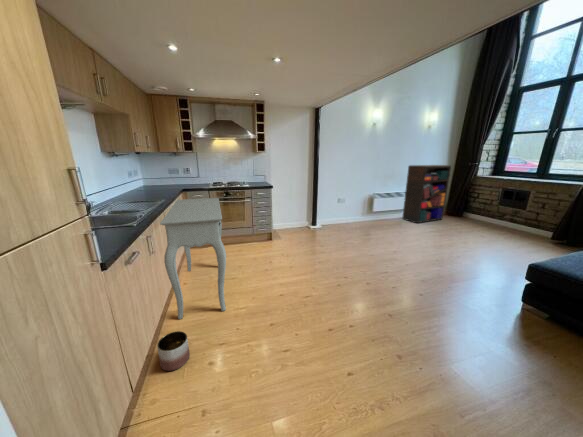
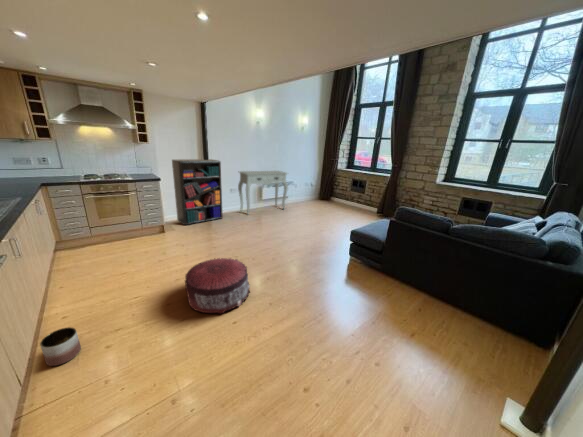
bookshelf: present [402,165,451,223] -> present [172,159,223,225]
console table: present [160,198,226,319] -> present [238,171,288,214]
pouf: none [291,277,369,353] -> present [185,258,250,313]

